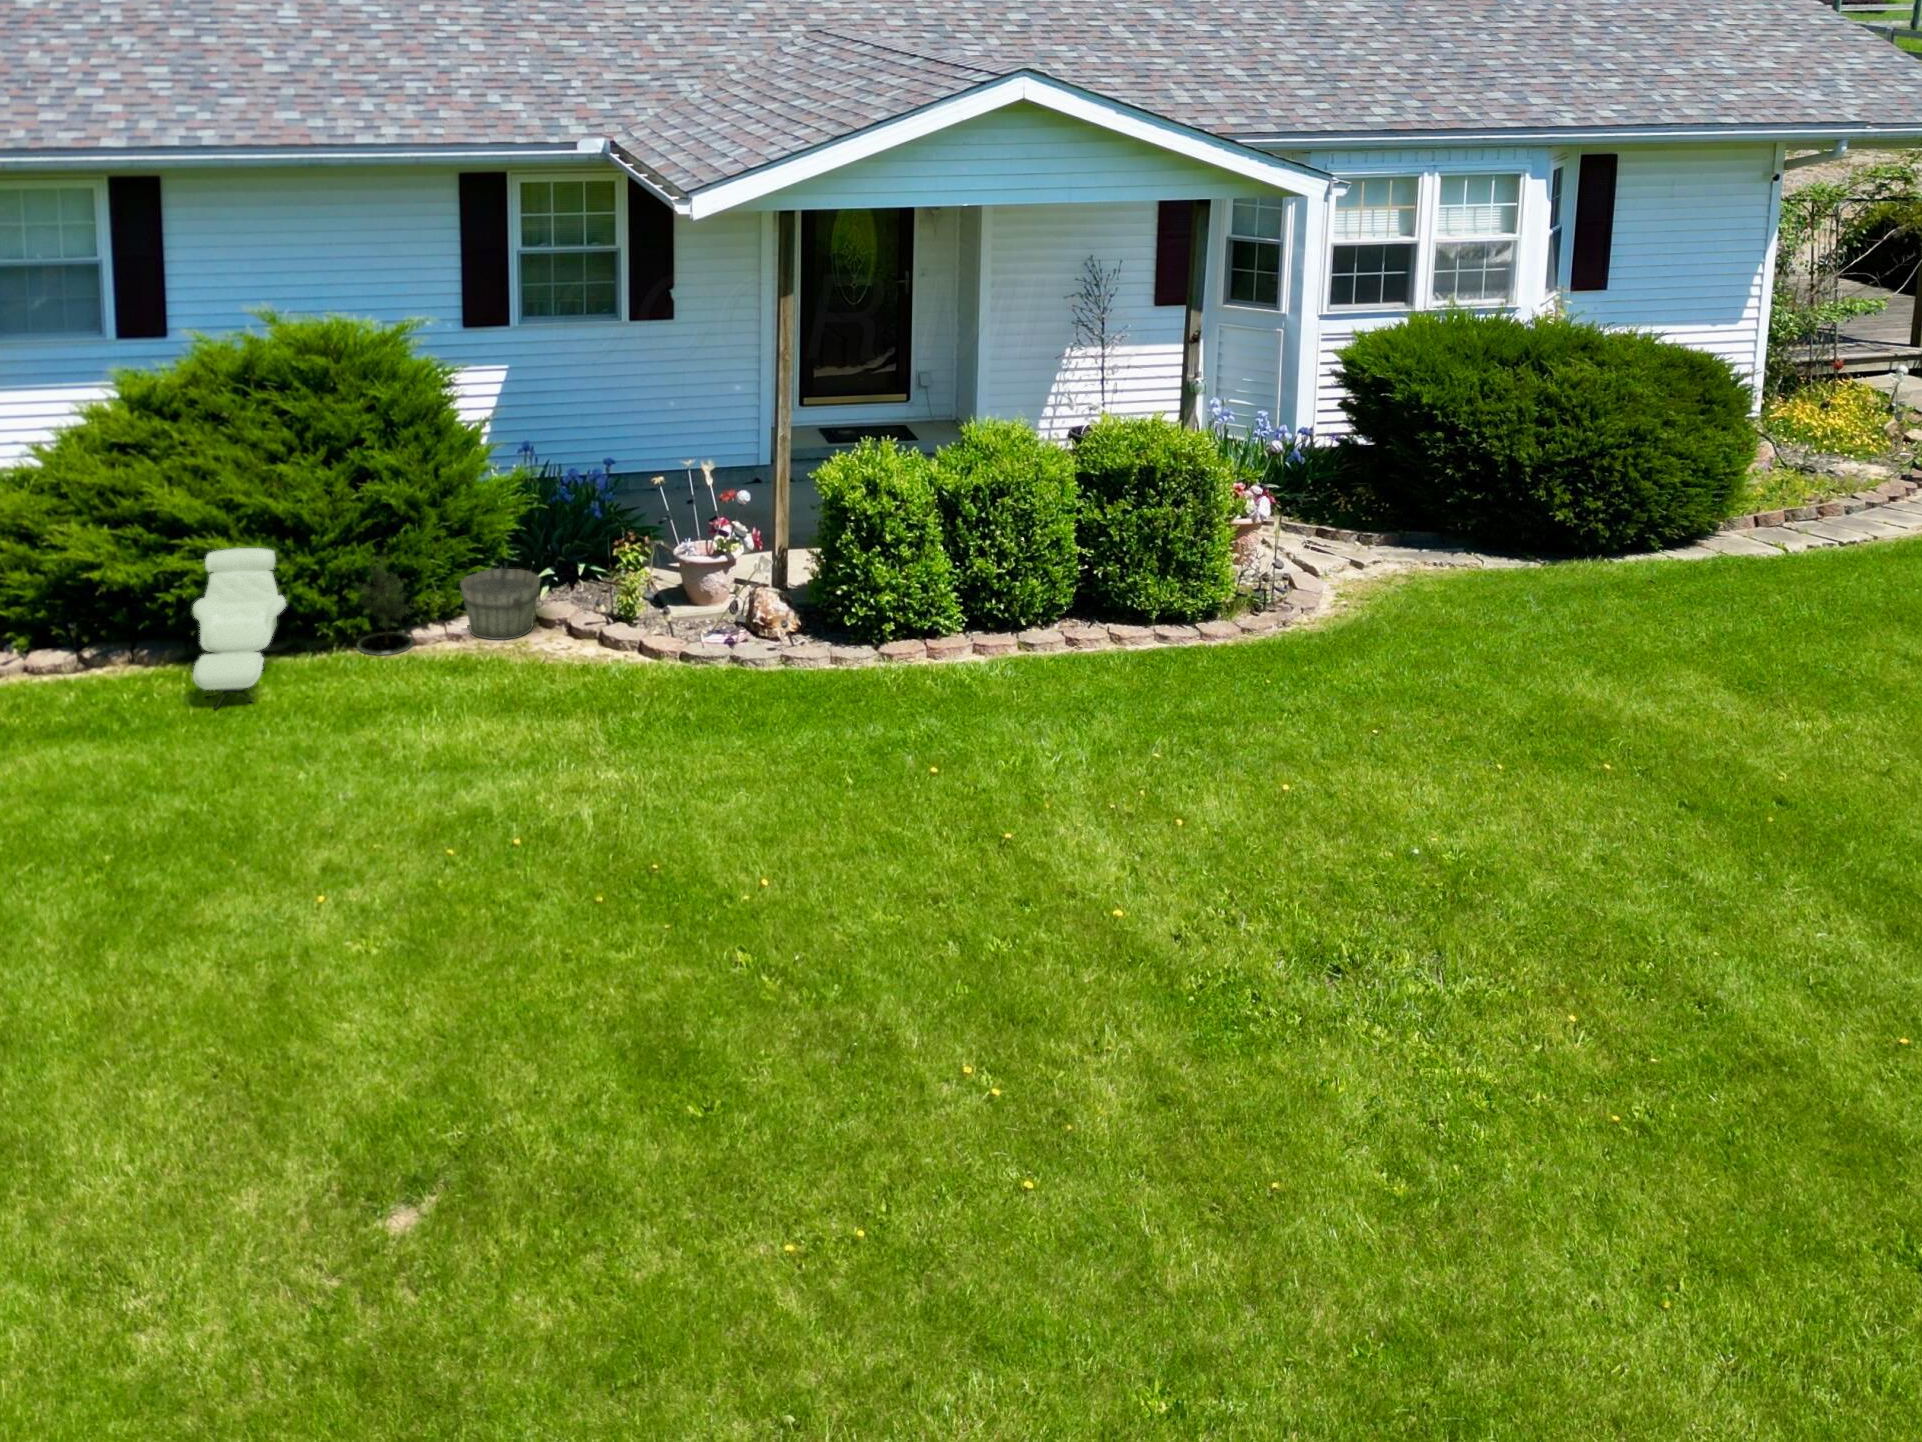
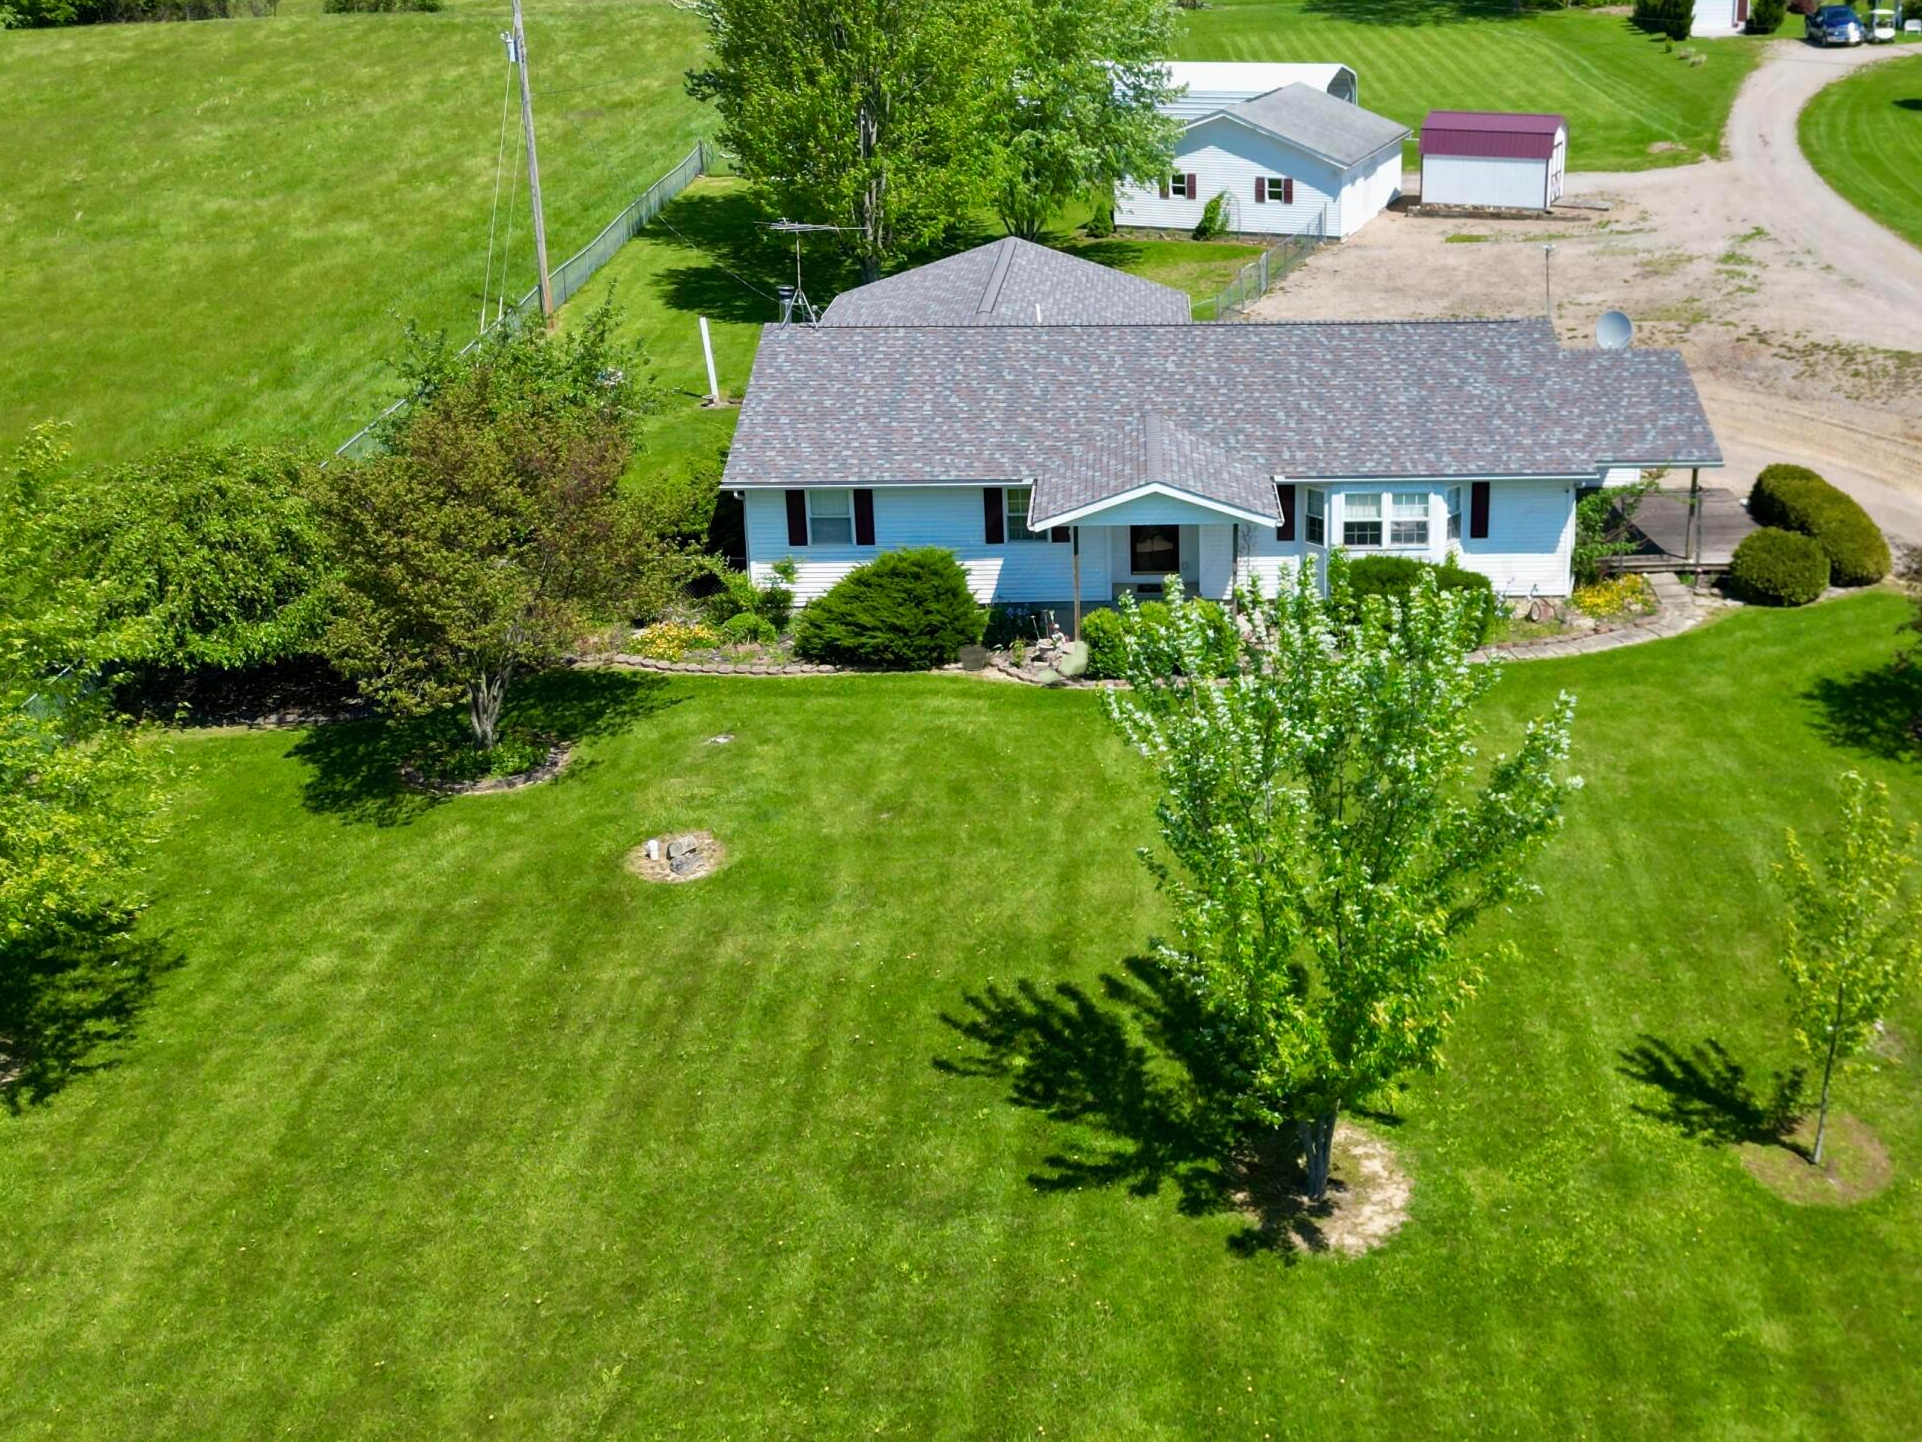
armchair: present [193,548,286,709] -> present [1039,640,1089,684]
potted tree: present [357,560,413,656] -> none [922,641,942,674]

